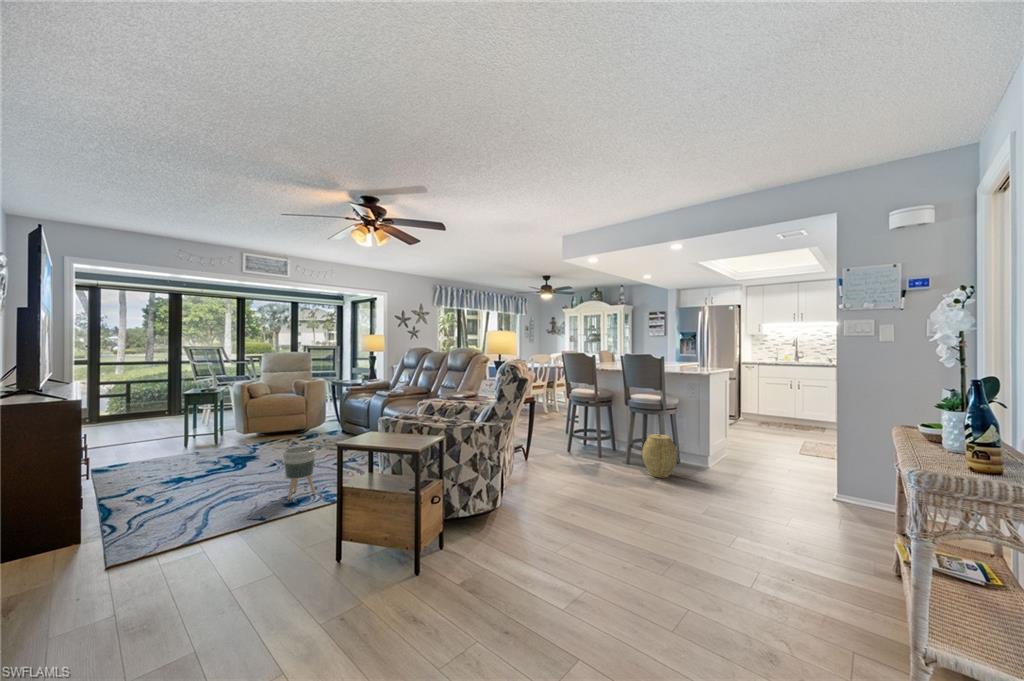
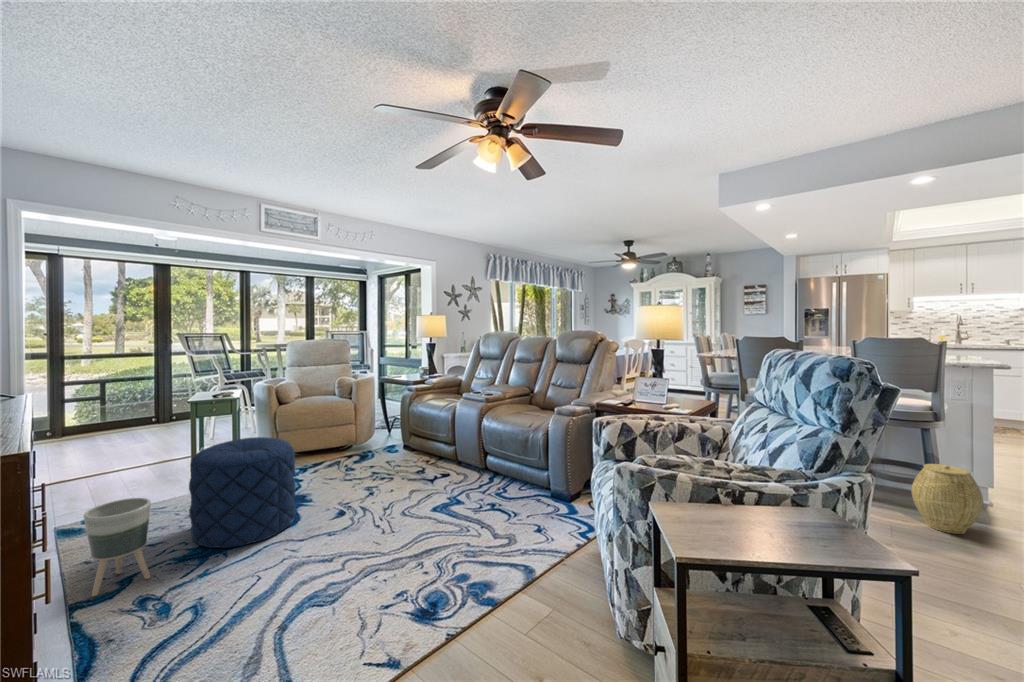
pouf: none [174,414,245,478] -> present [189,437,296,548]
planter: present [283,446,316,500] -> present [84,498,151,596]

